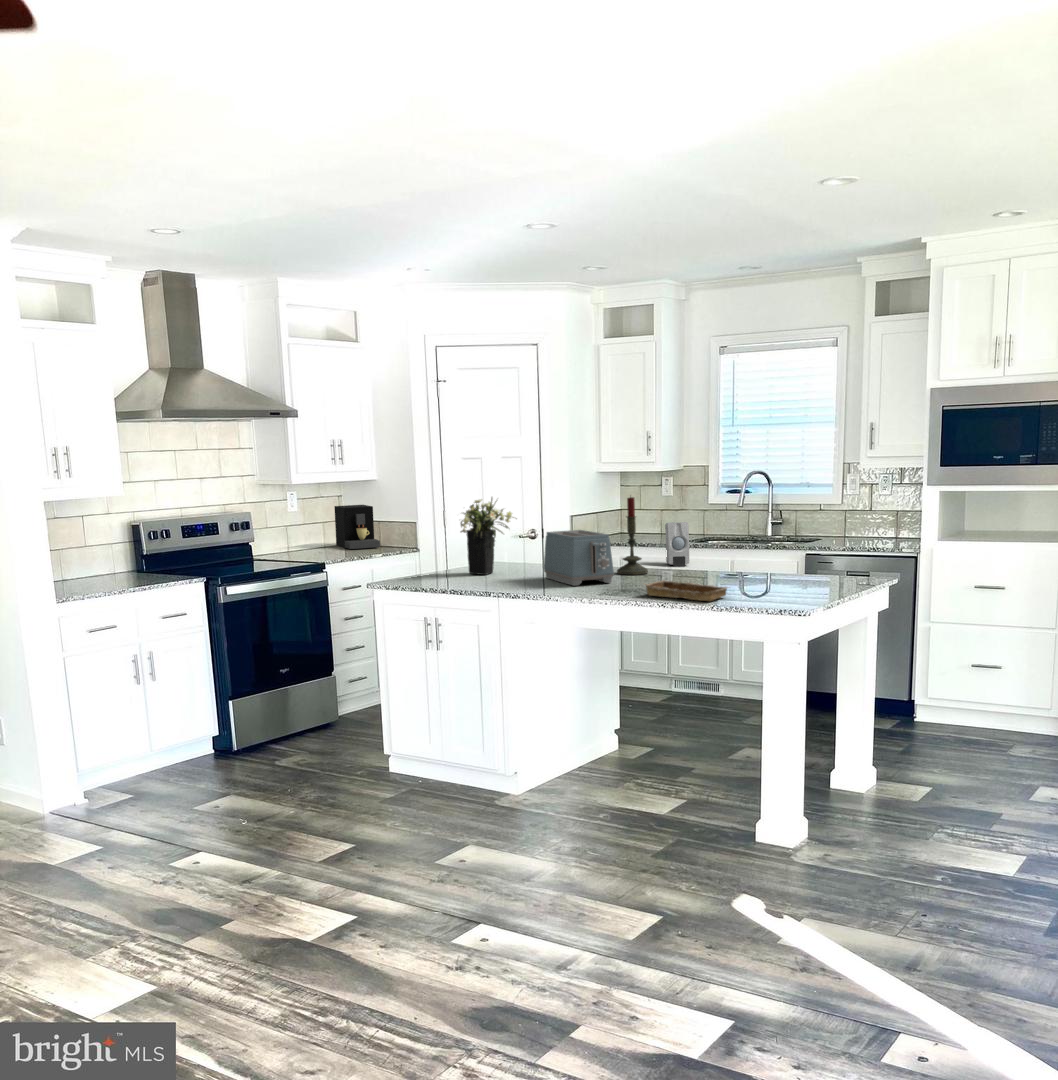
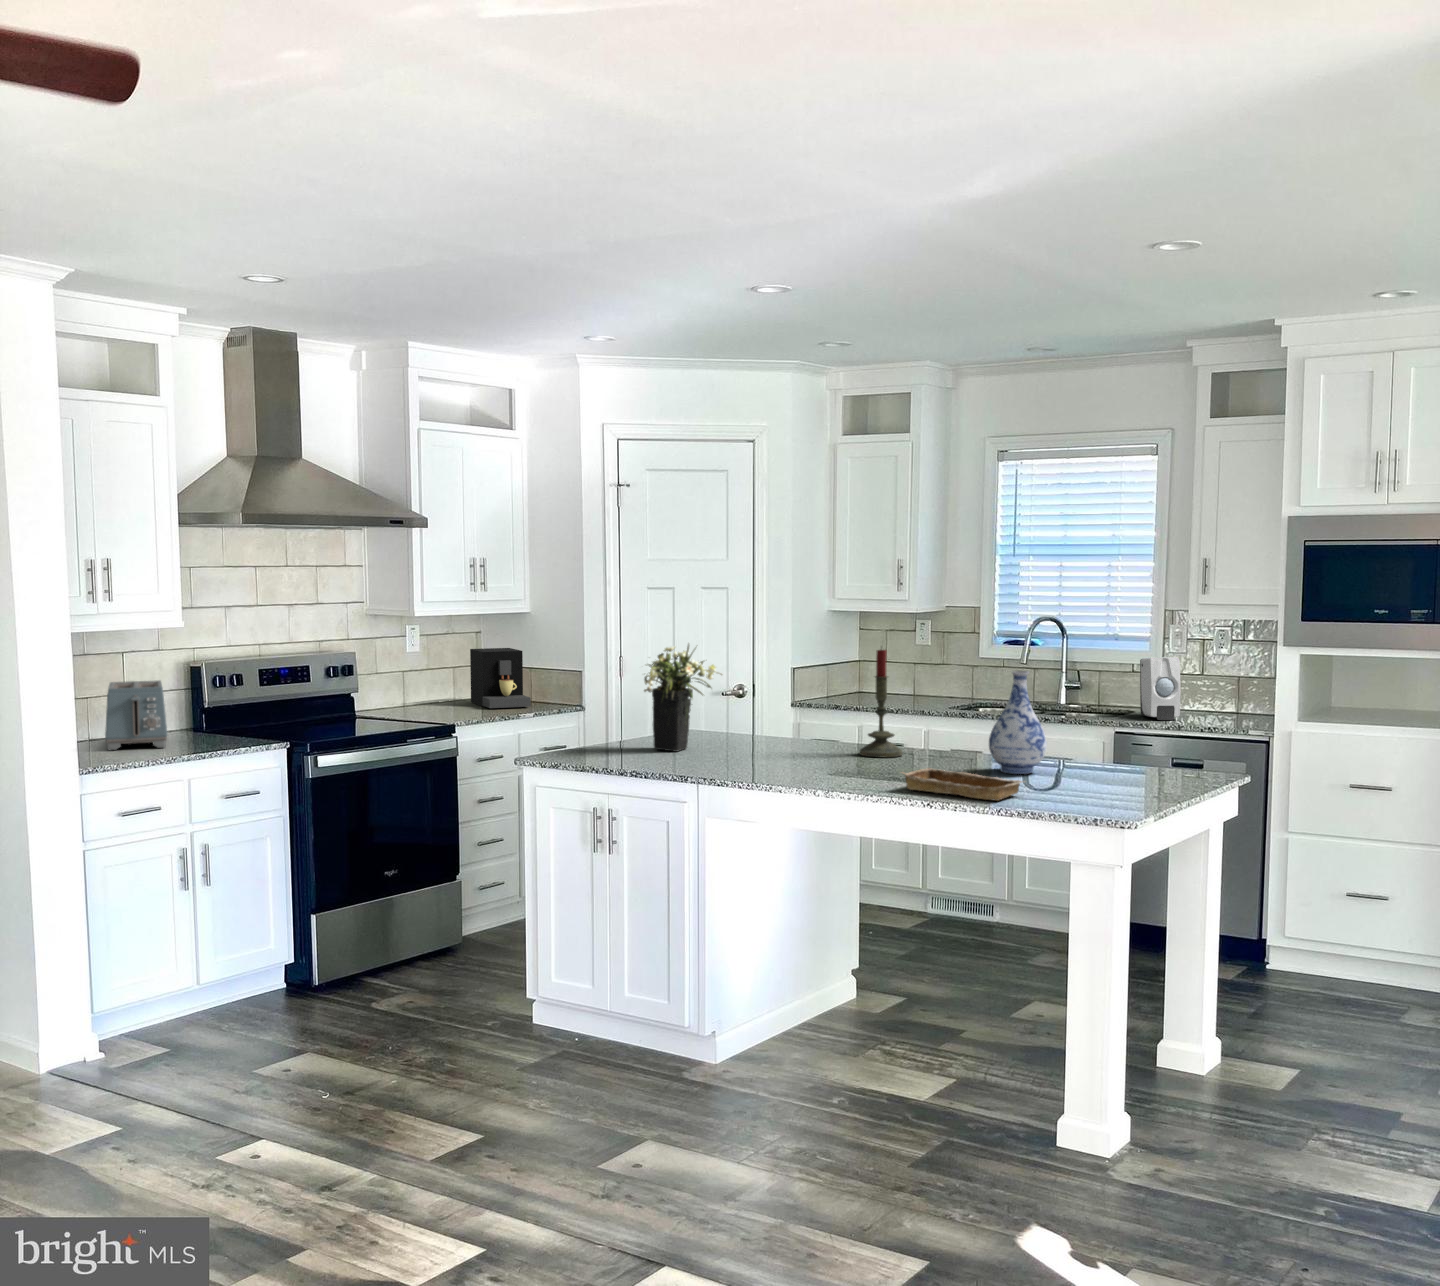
vase: none [708,509,749,583] -> present [989,671,1047,774]
soap dispenser: present [665,522,689,567] -> present [1140,657,1181,720]
toaster: present [544,530,614,586] -> present [105,680,167,750]

